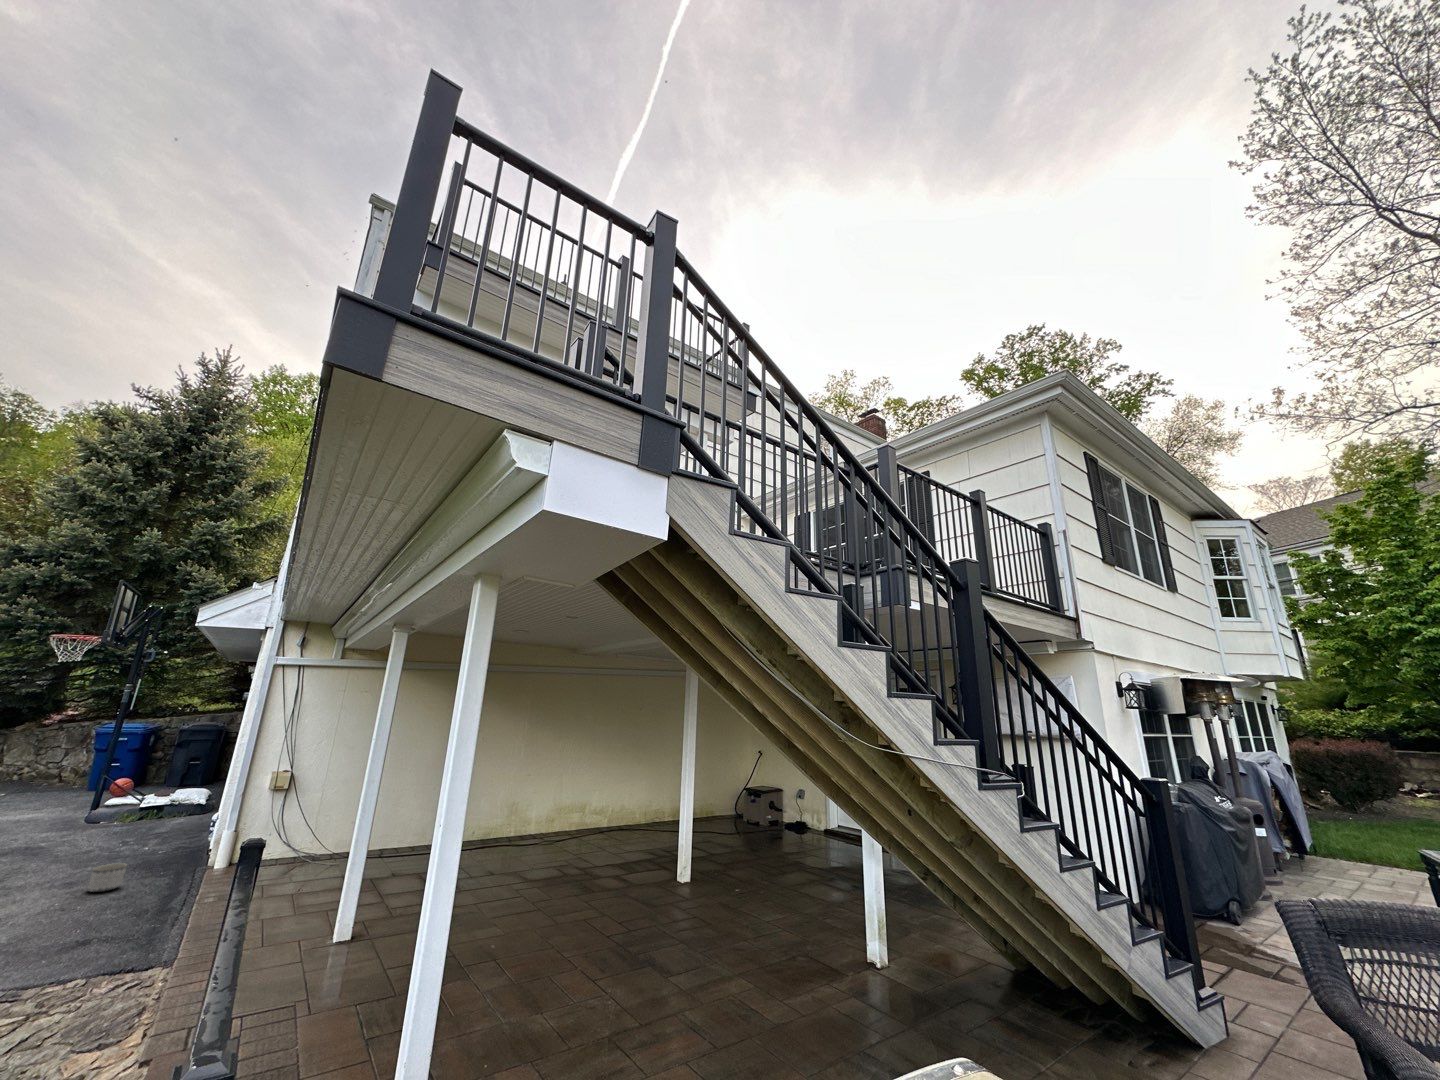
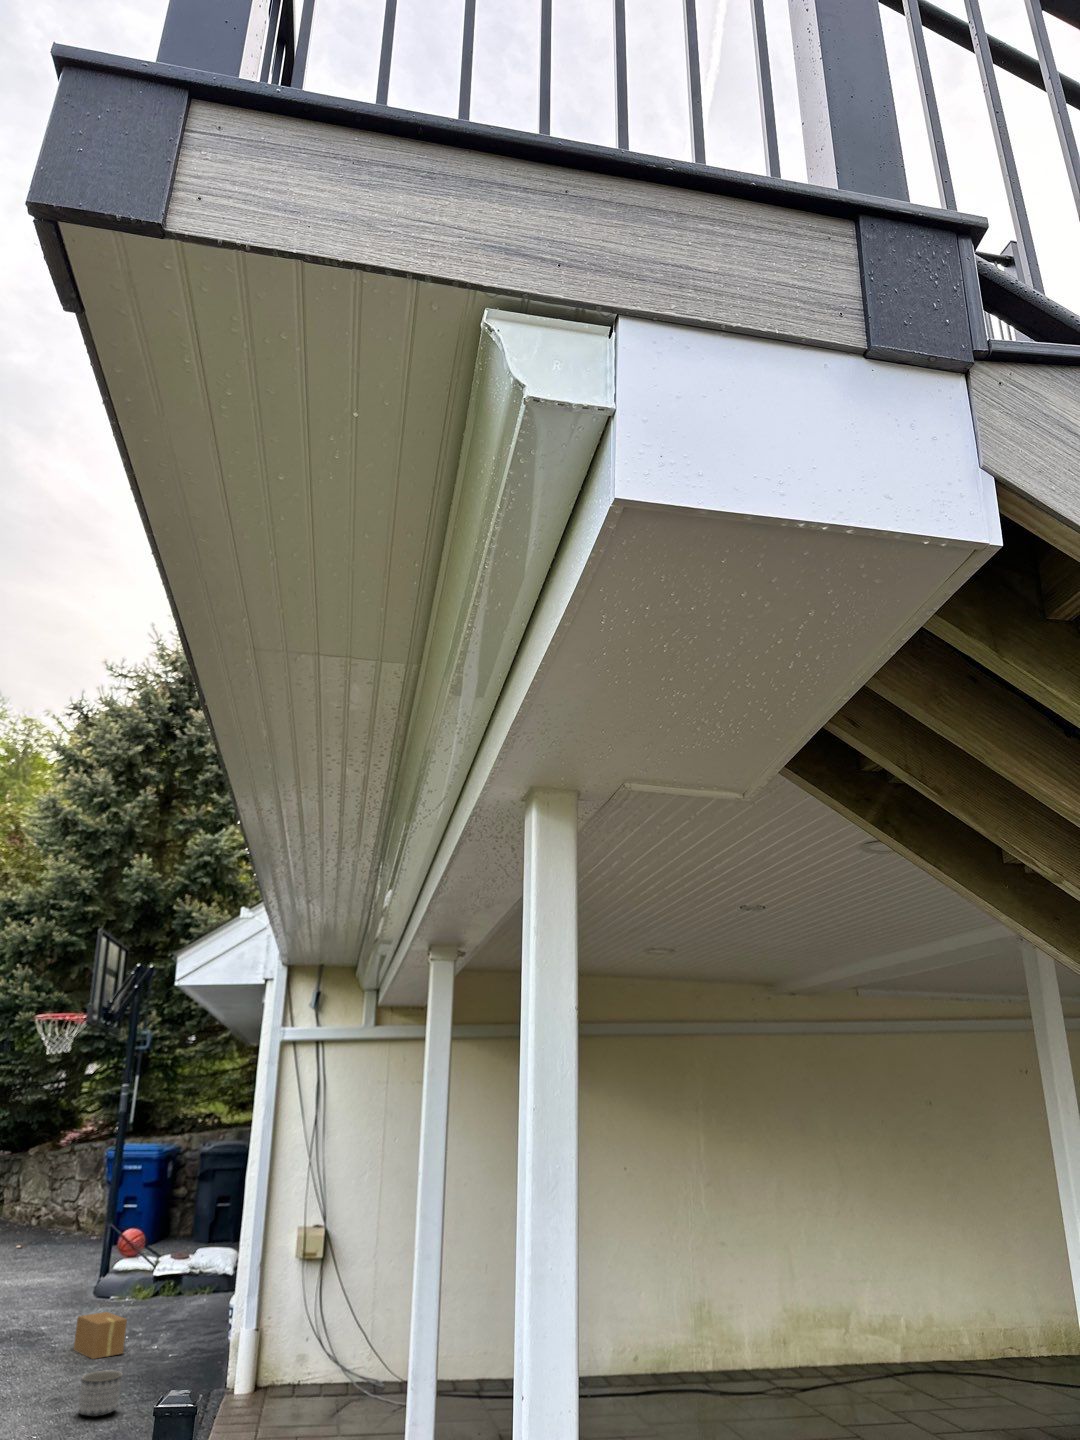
cardboard box: none [74,830,125,860] -> present [74,1312,127,1359]

